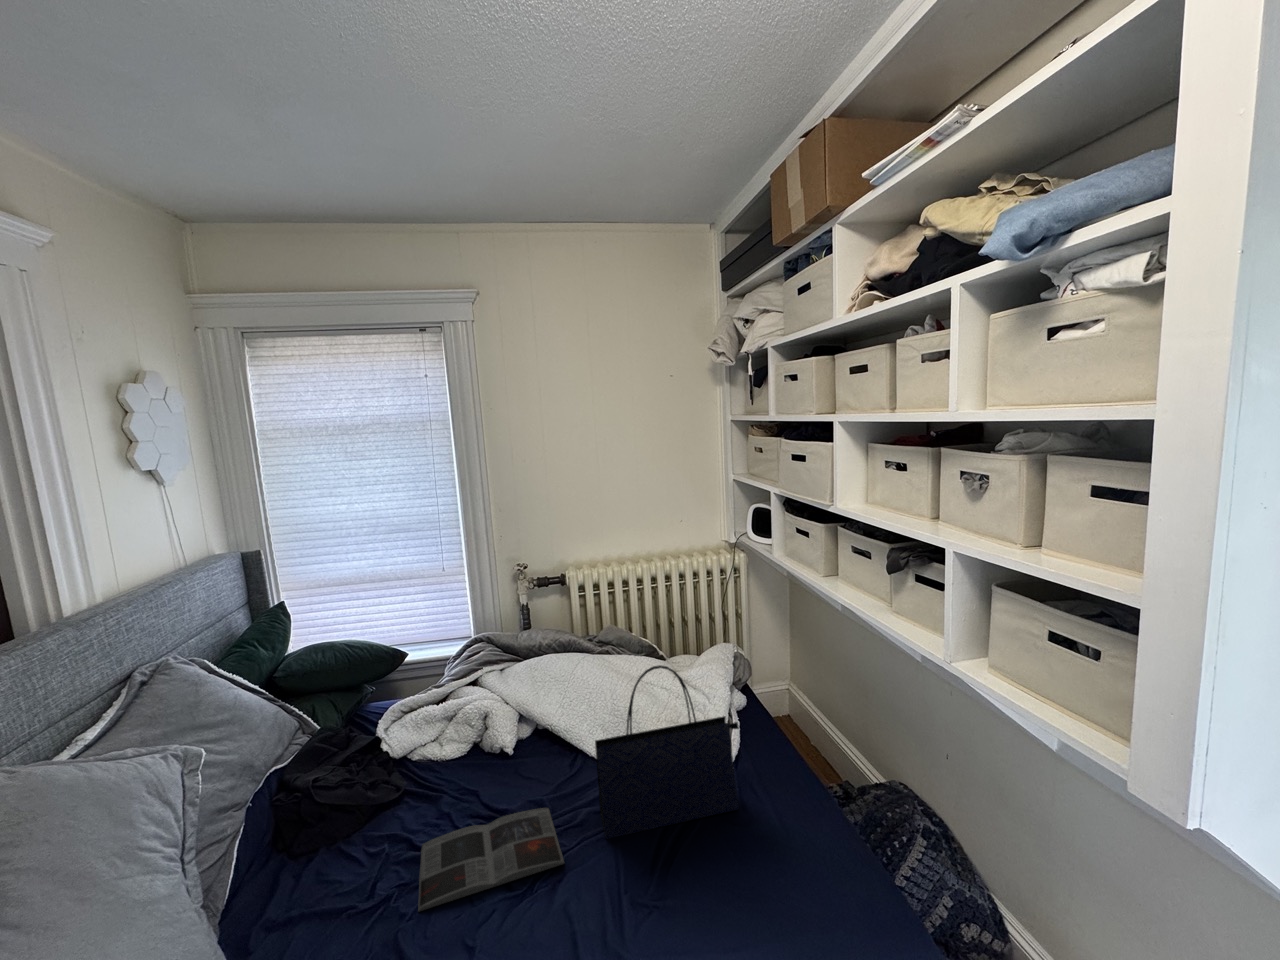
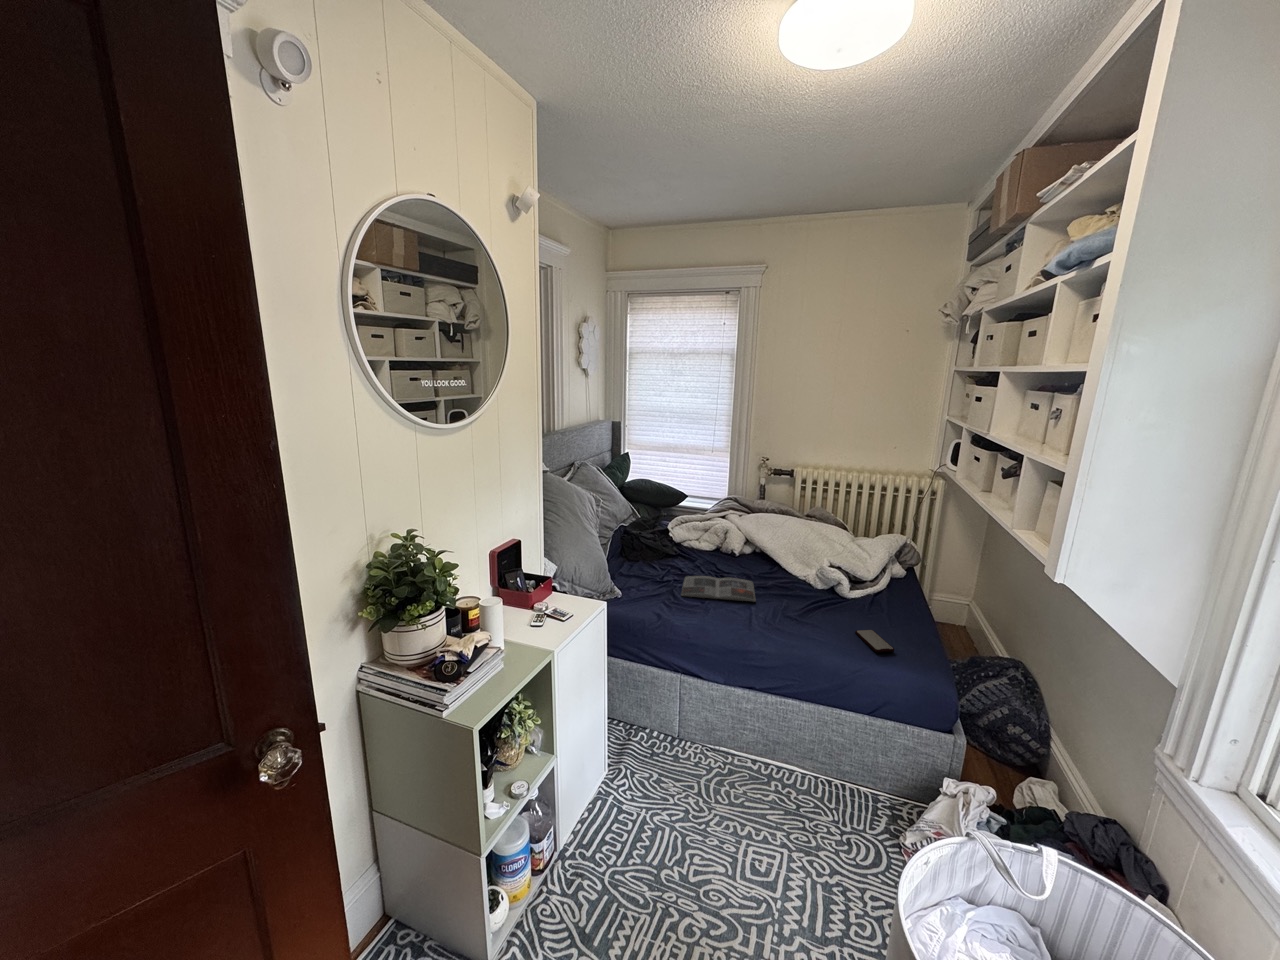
tote bag: present [595,665,739,839] -> none [781,513,880,613]
smartphone: none [740,853,812,913] -> present [855,630,894,653]

